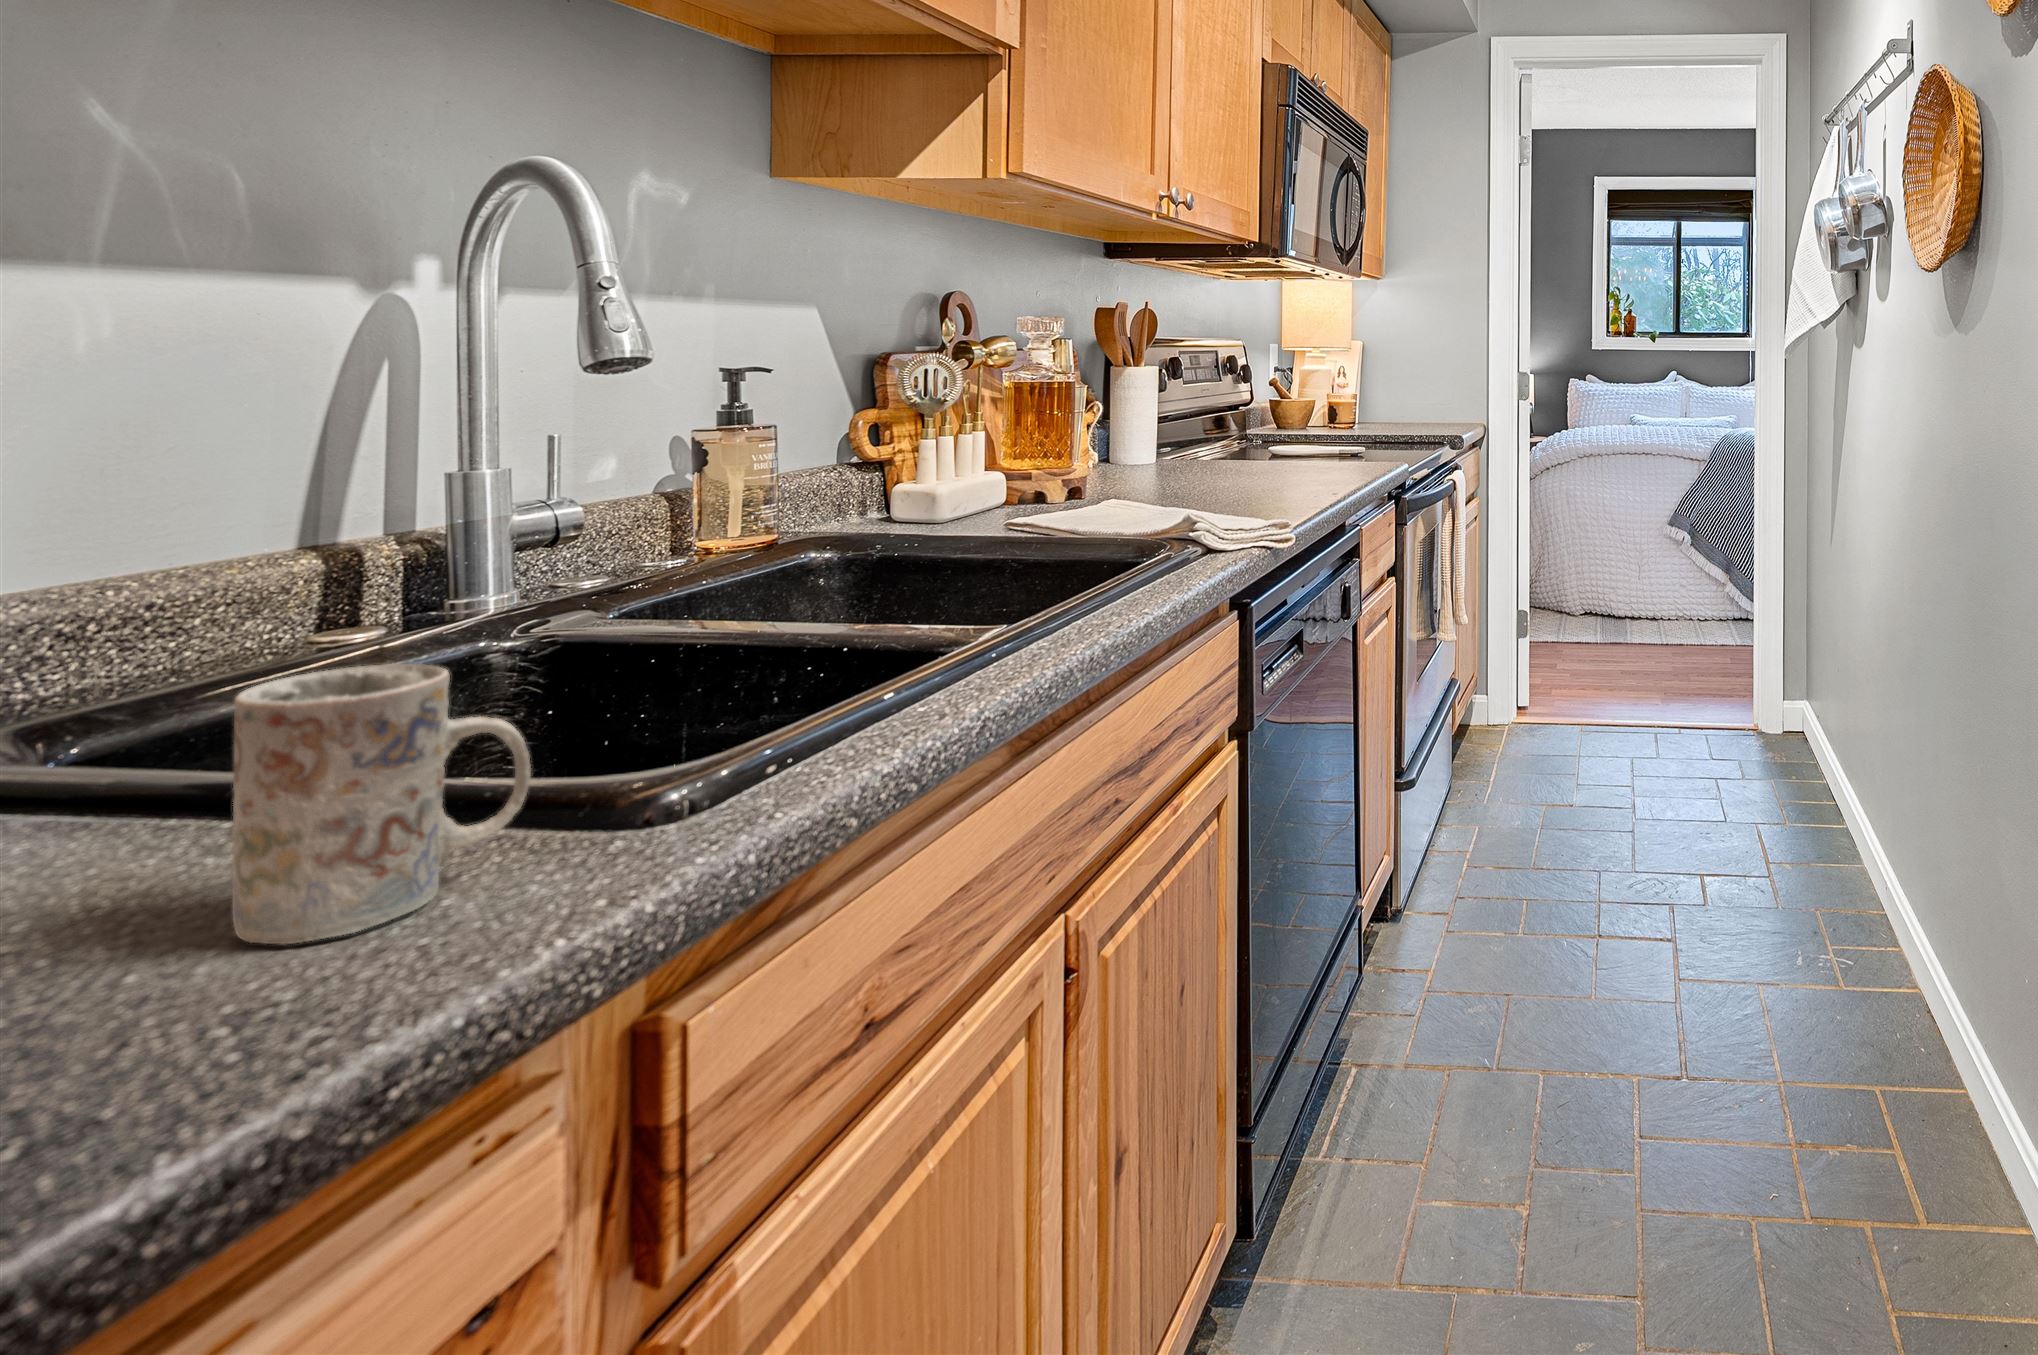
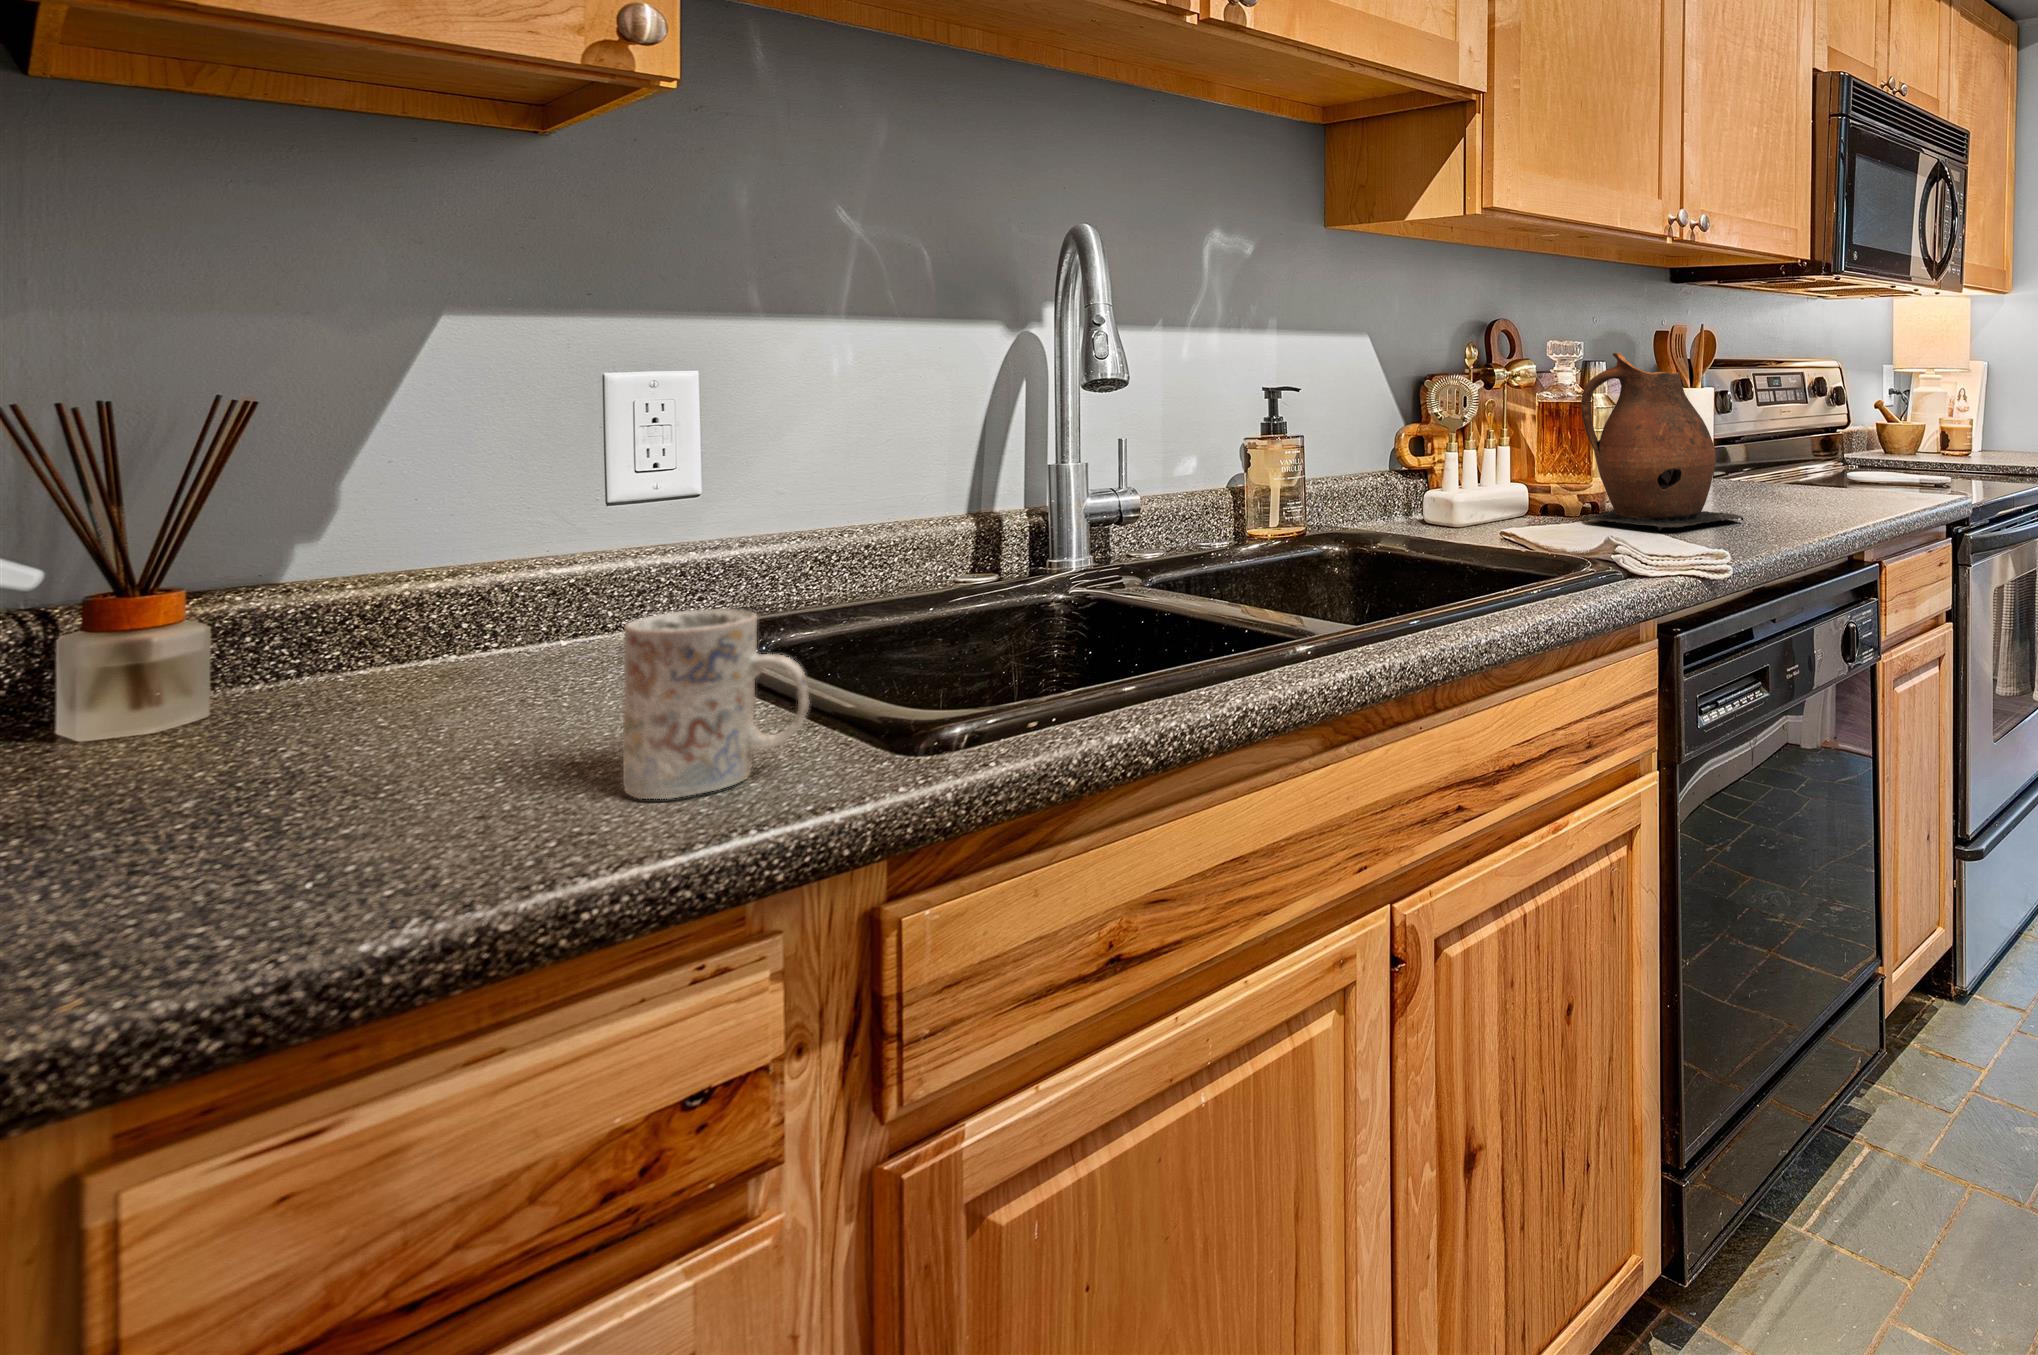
ceramic pitcher: none [1073,329,1239,508] -> present [1581,353,1743,530]

